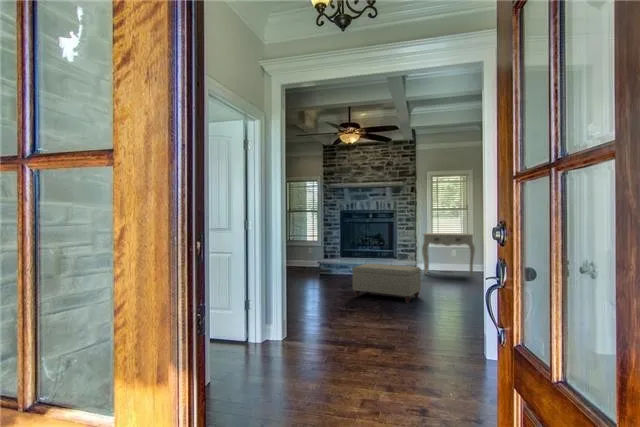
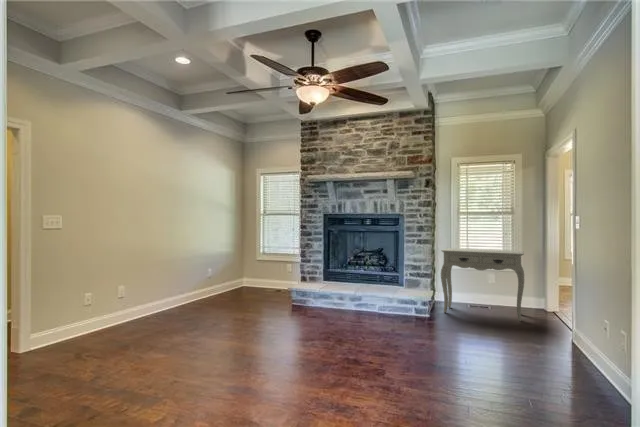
ottoman: present [352,264,421,303] -> none [304,309,431,402]

